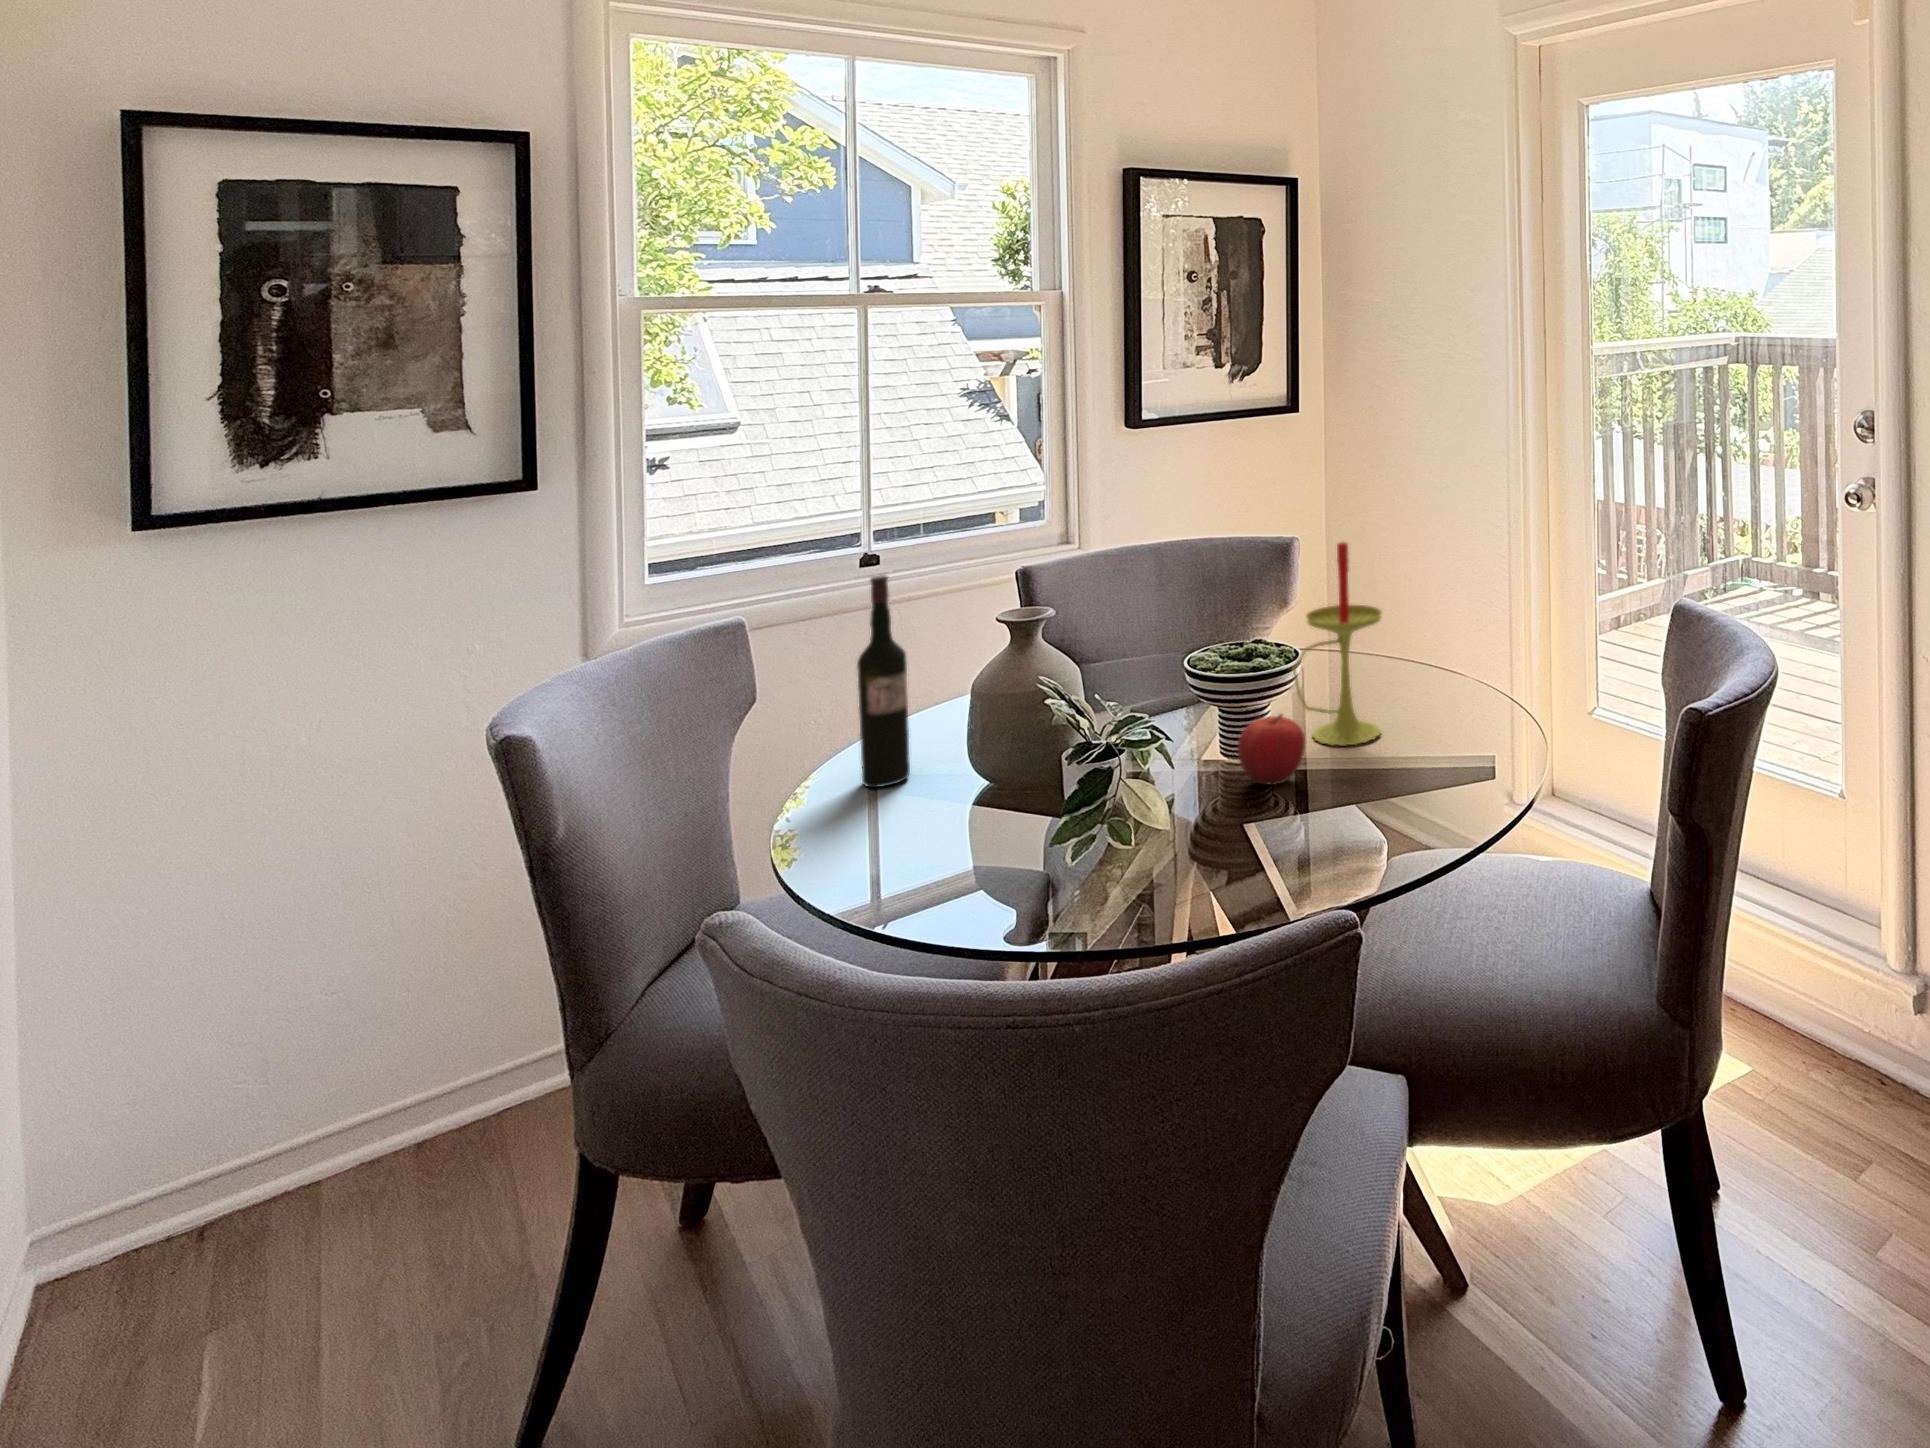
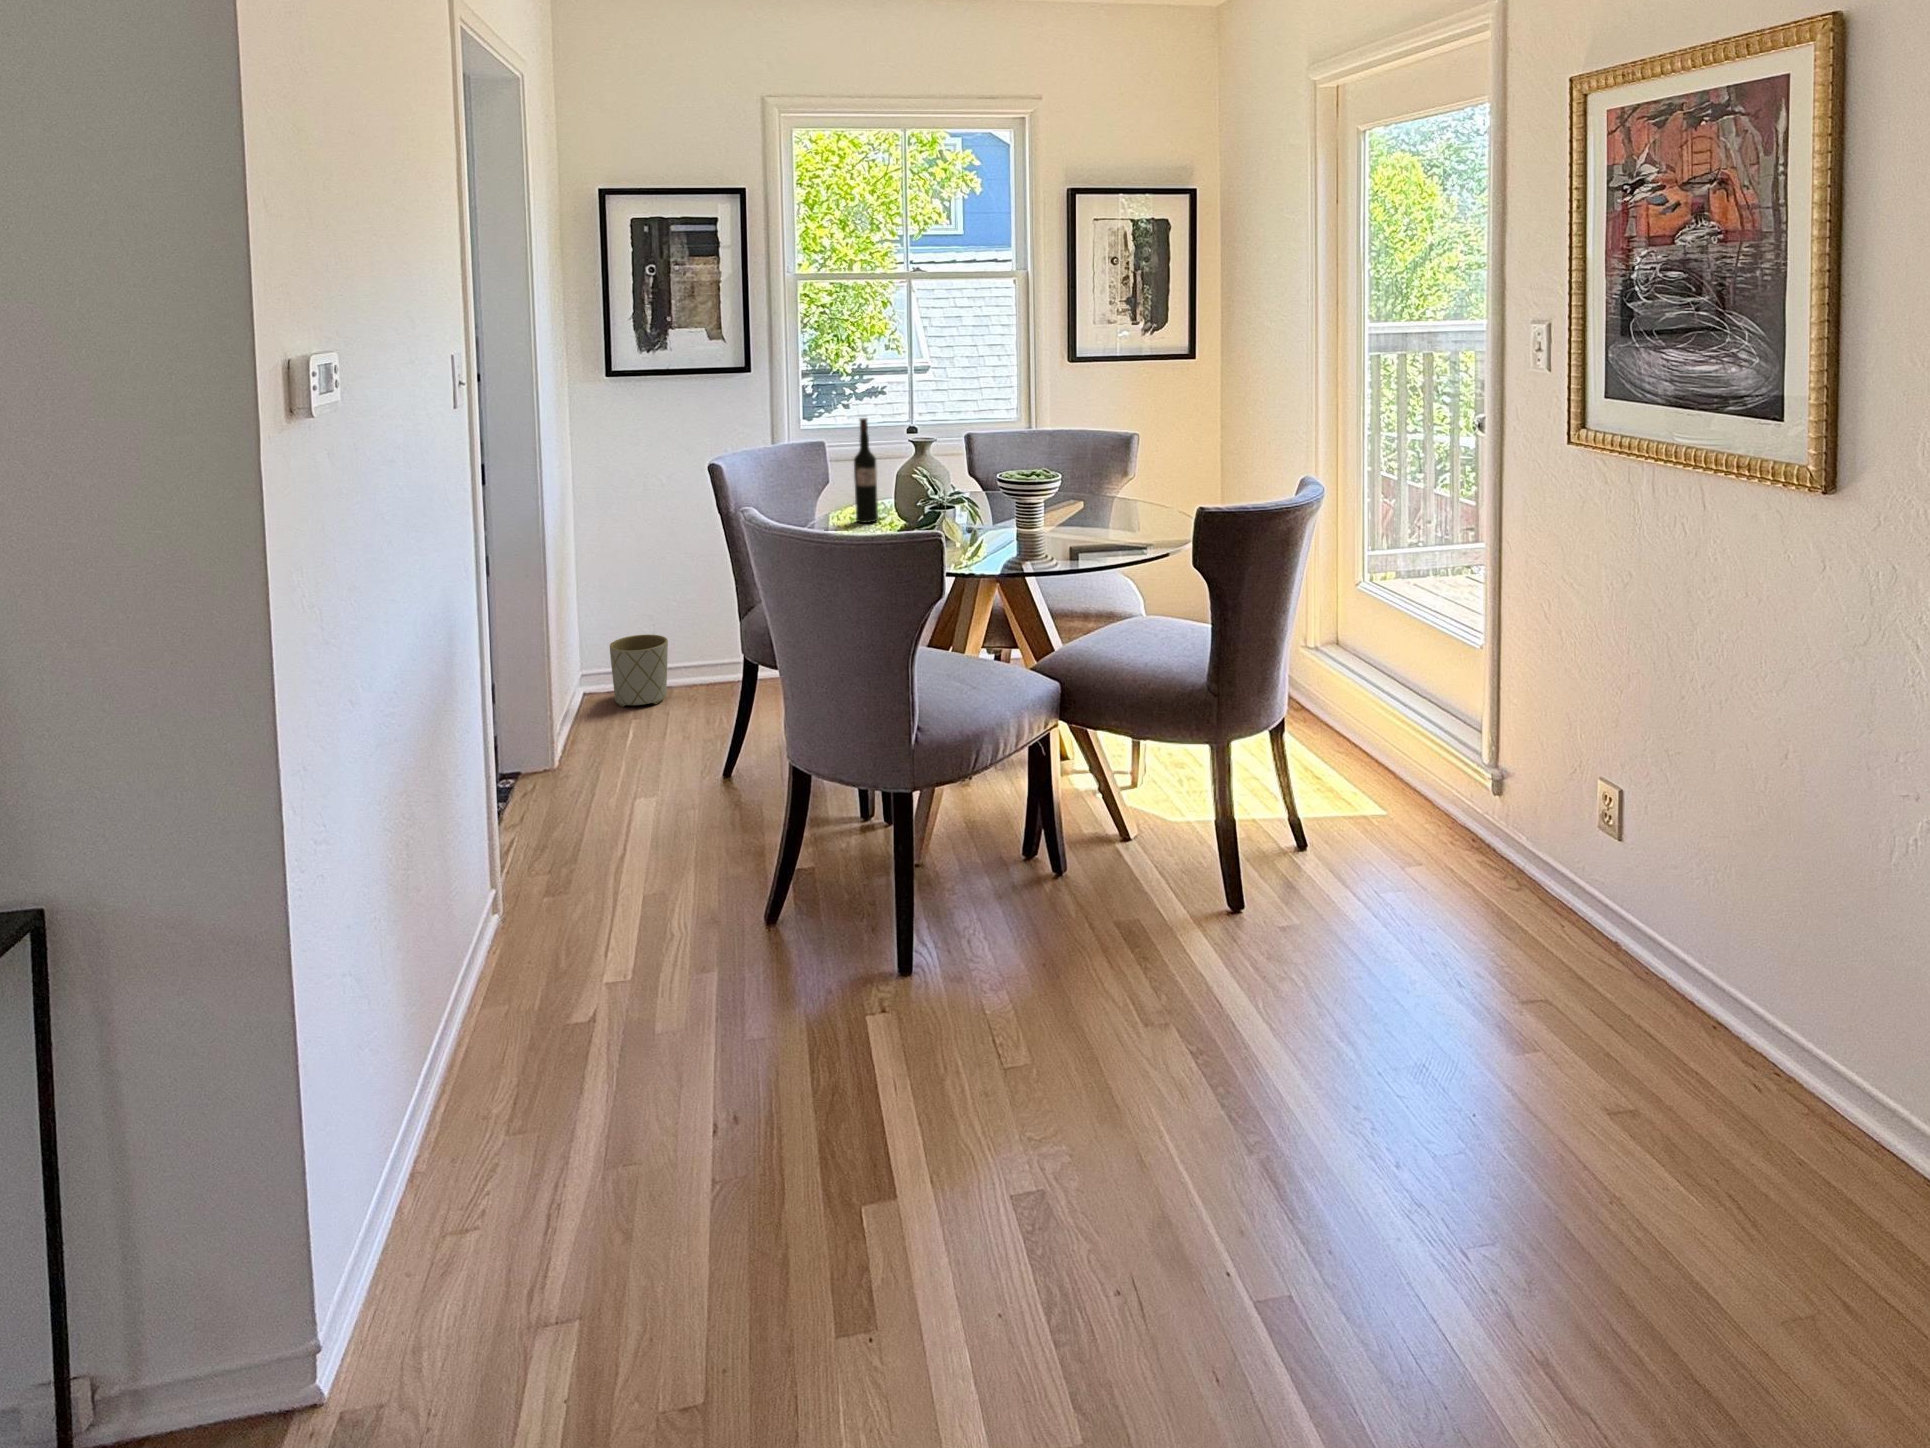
candle: present [1293,542,1382,746] -> none [1066,419,1122,539]
fruit: present [1238,714,1305,785] -> none [1018,508,1055,546]
planter: none [132,1087,310,1300] -> present [610,635,668,707]

